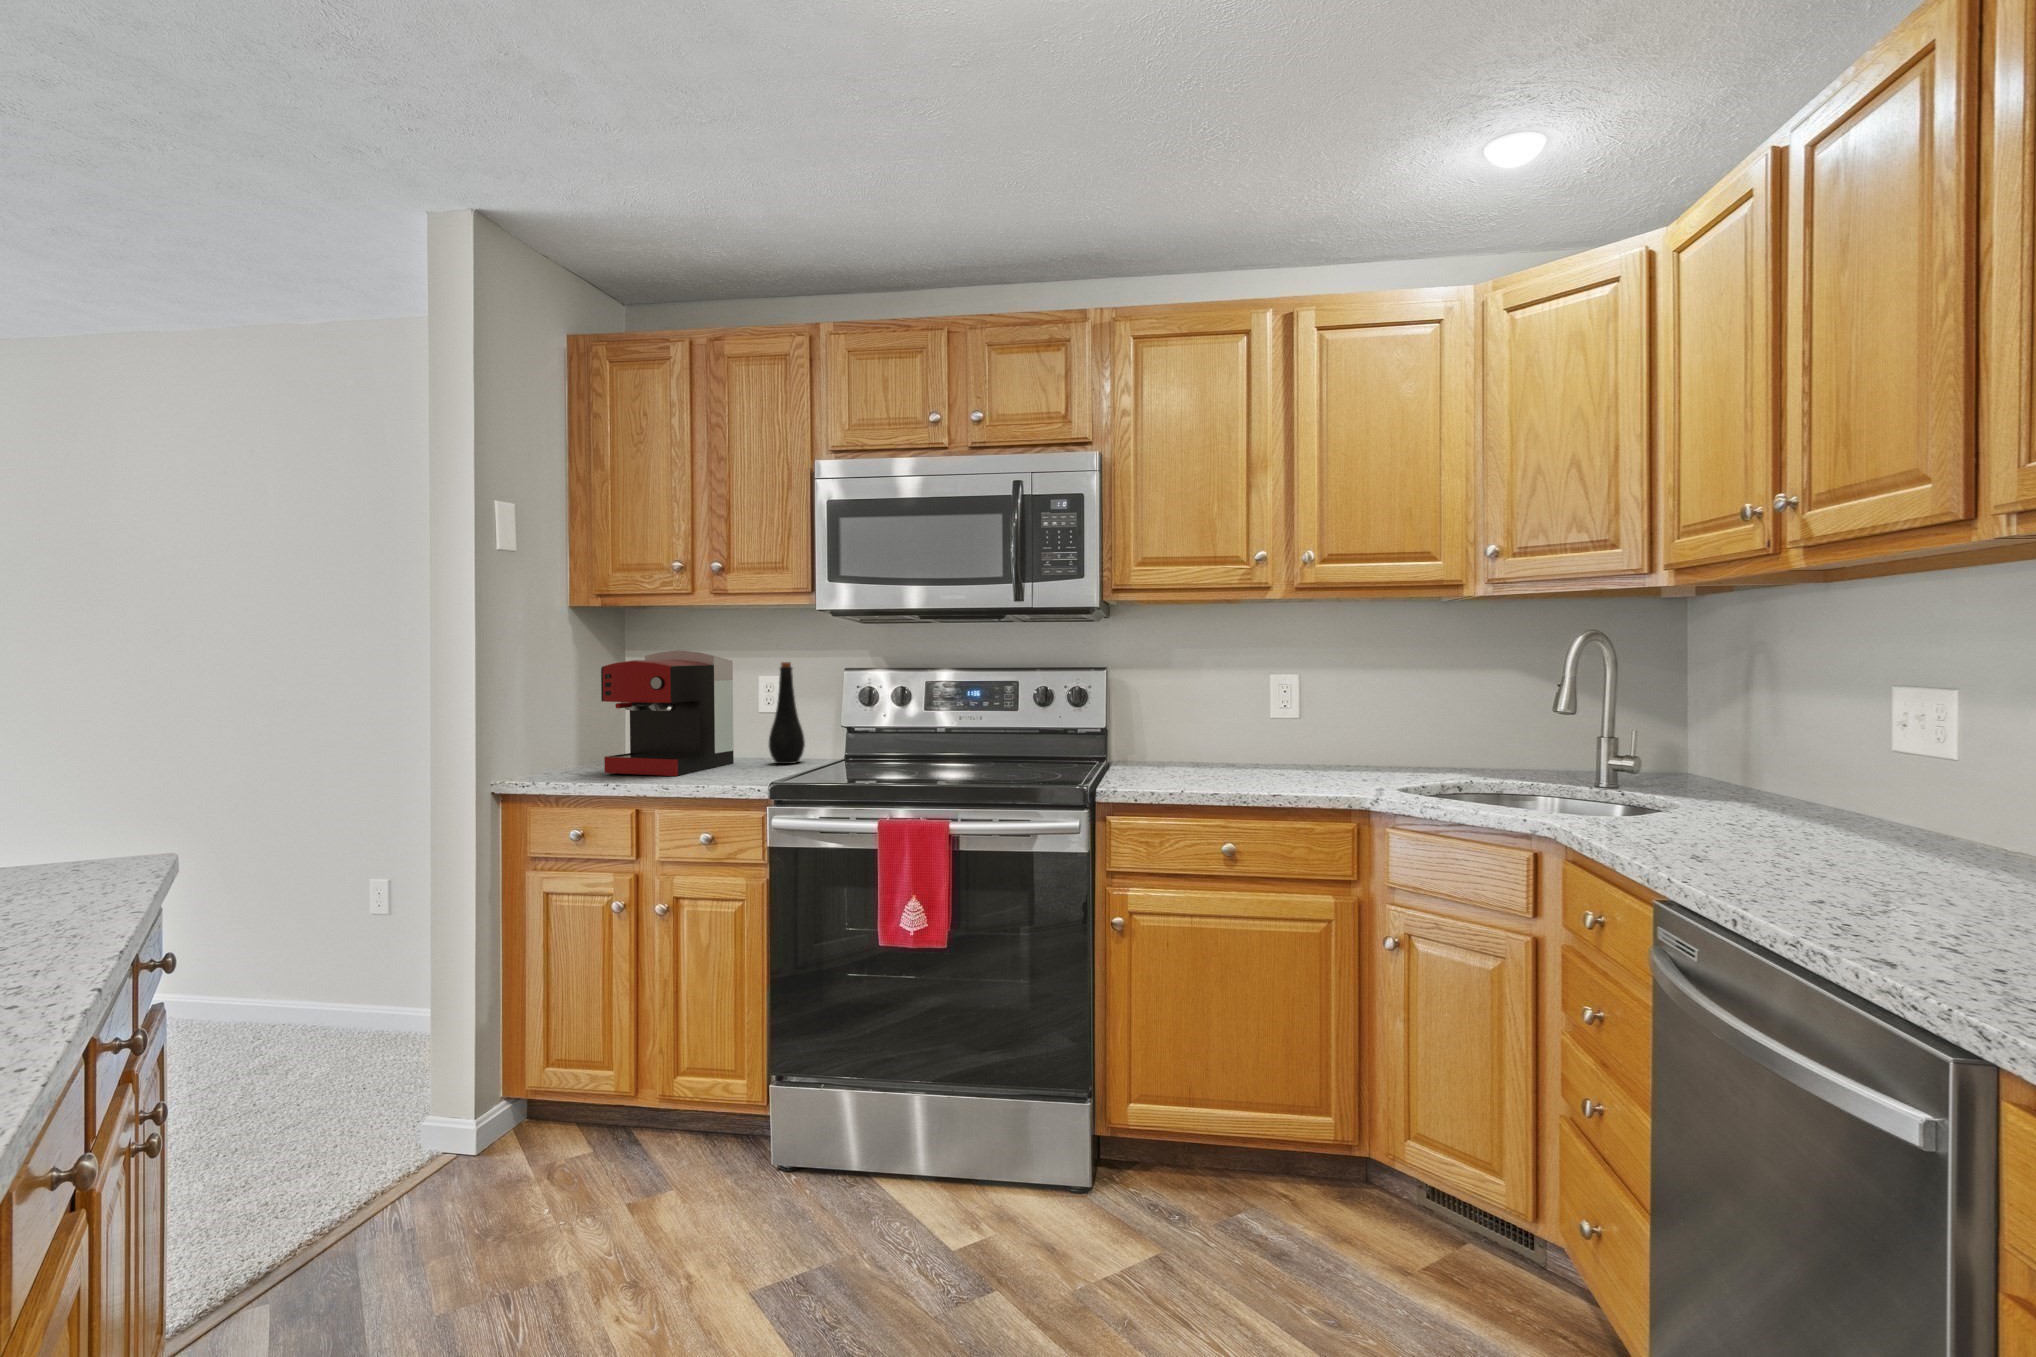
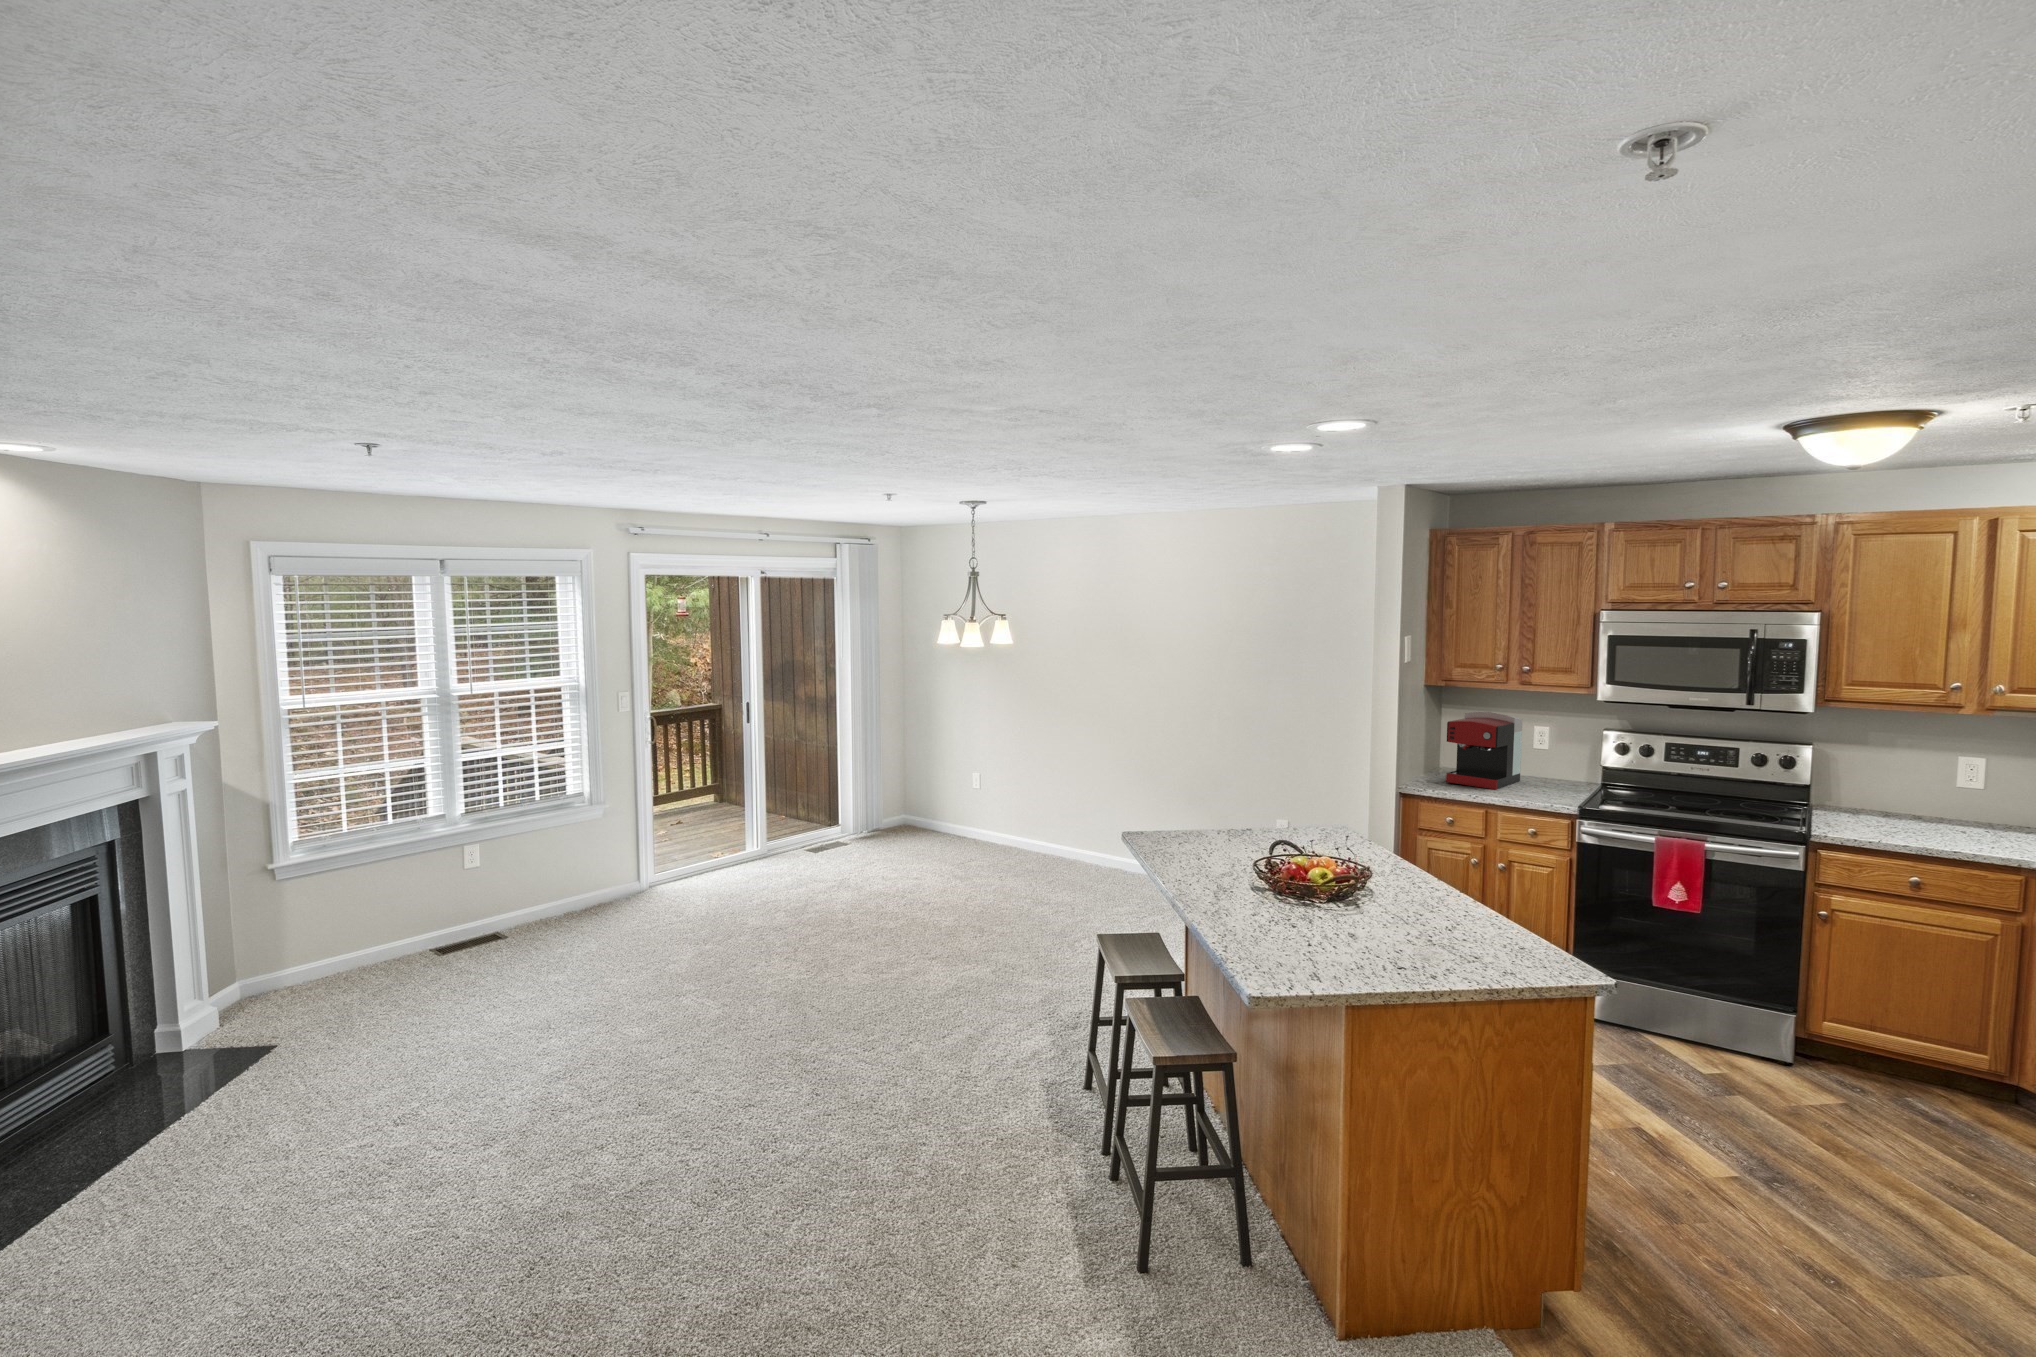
bottle: present [769,662,805,764] -> none [1547,723,1572,786]

